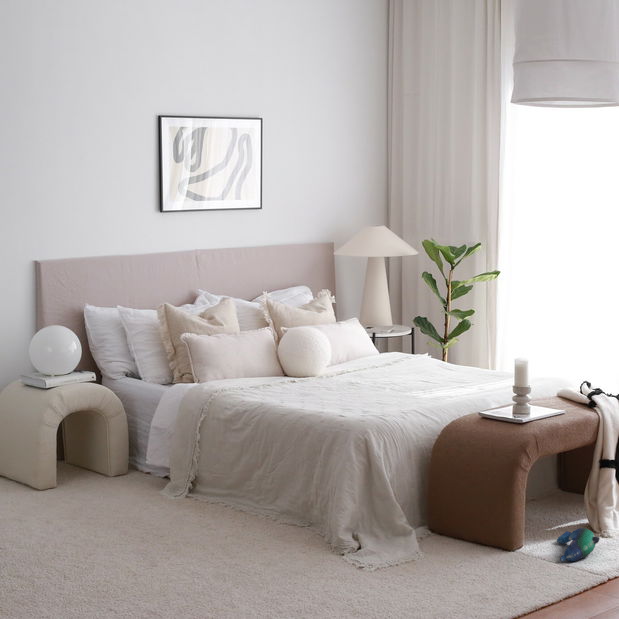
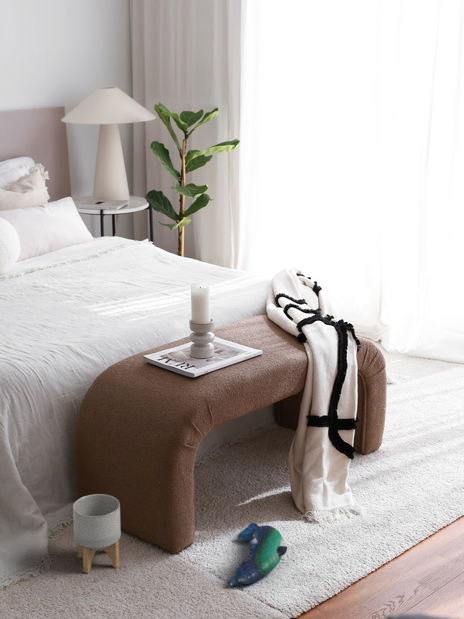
planter: none [443,502,477,555] -> present [73,494,121,573]

